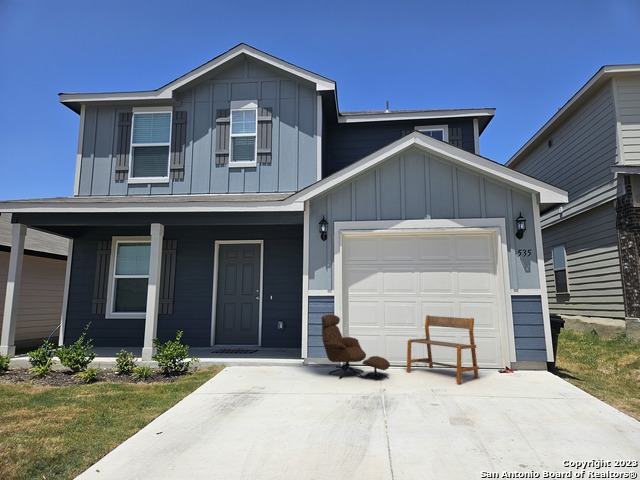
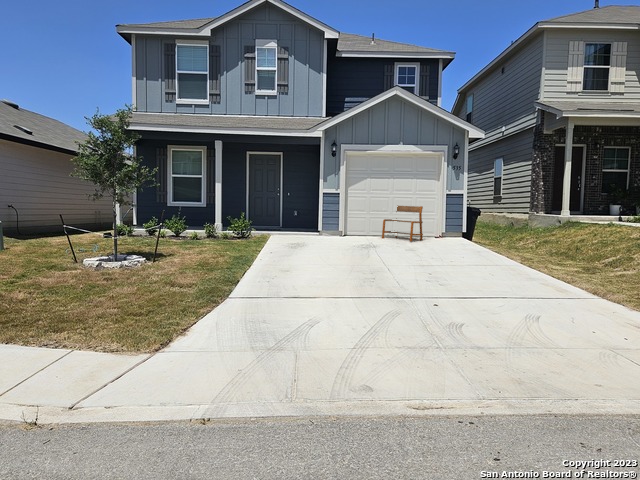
lounge chair: present [322,315,390,380] -> none [332,204,372,241]

